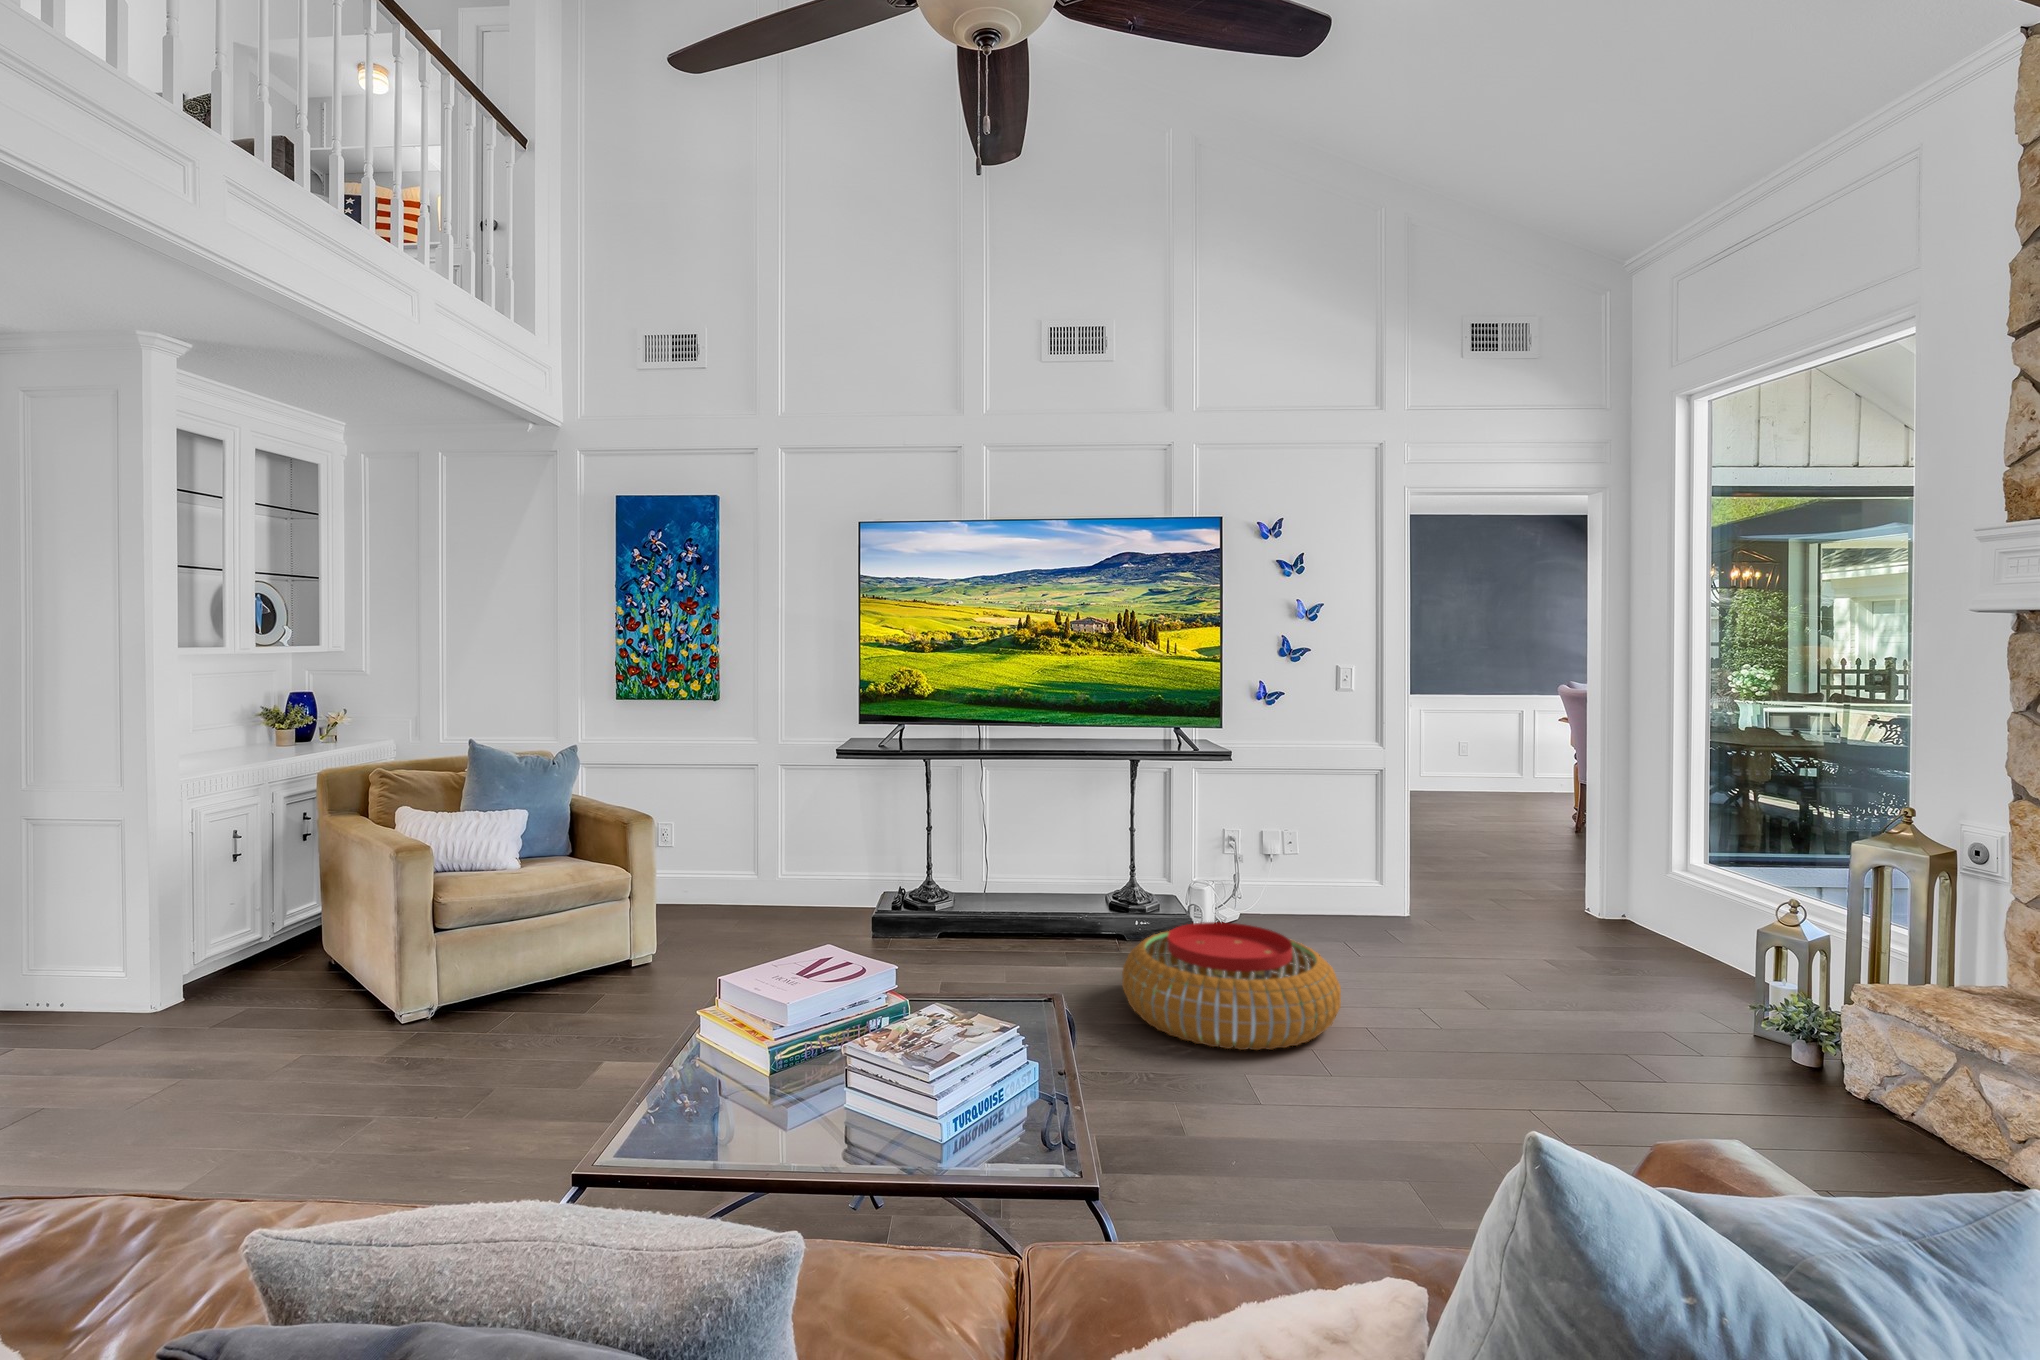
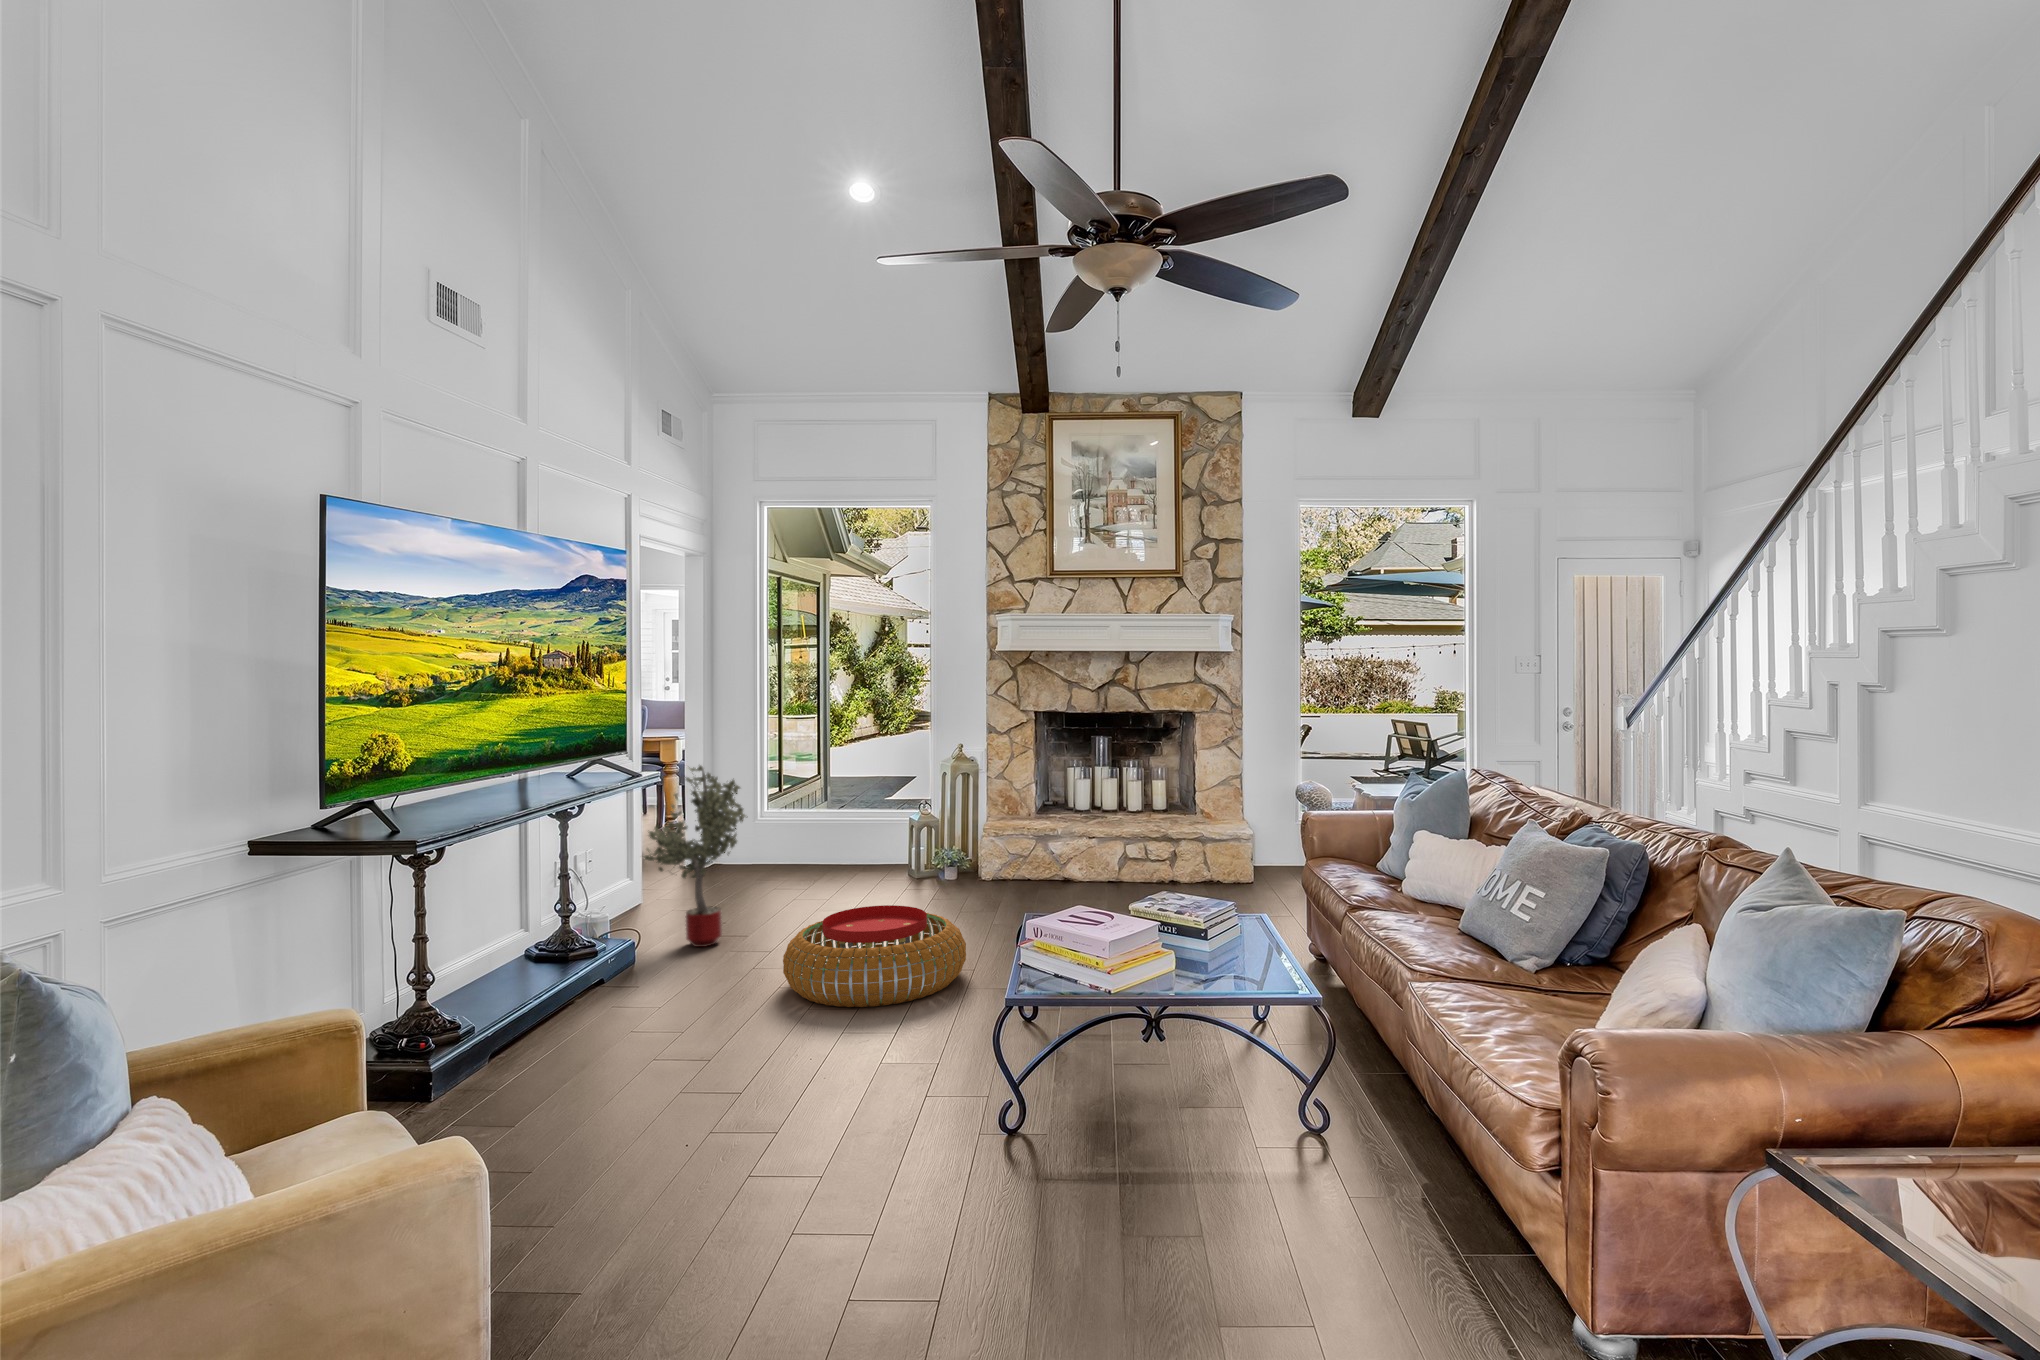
potted tree: none [1241,744,1404,939] -> present [644,766,745,947]

